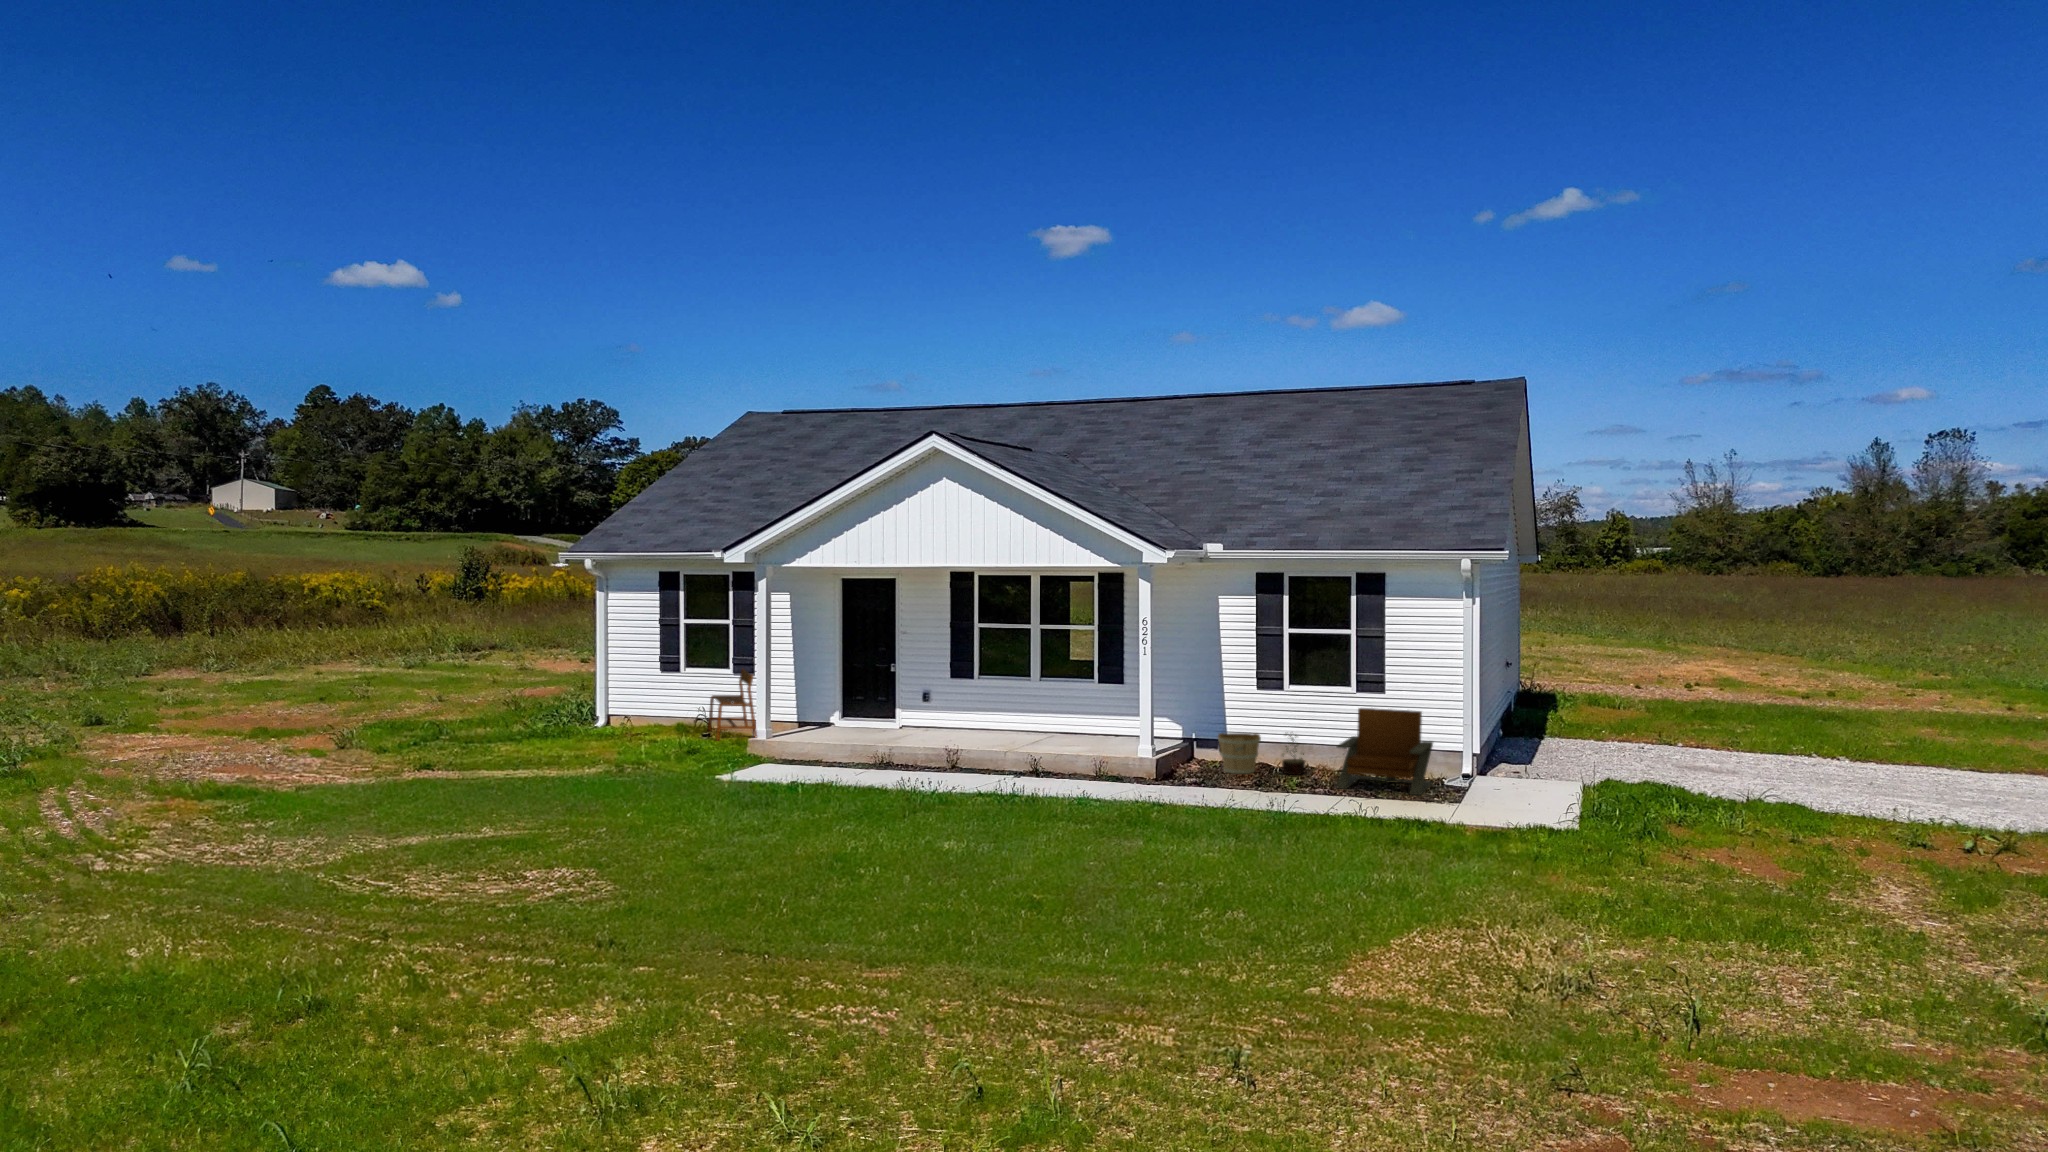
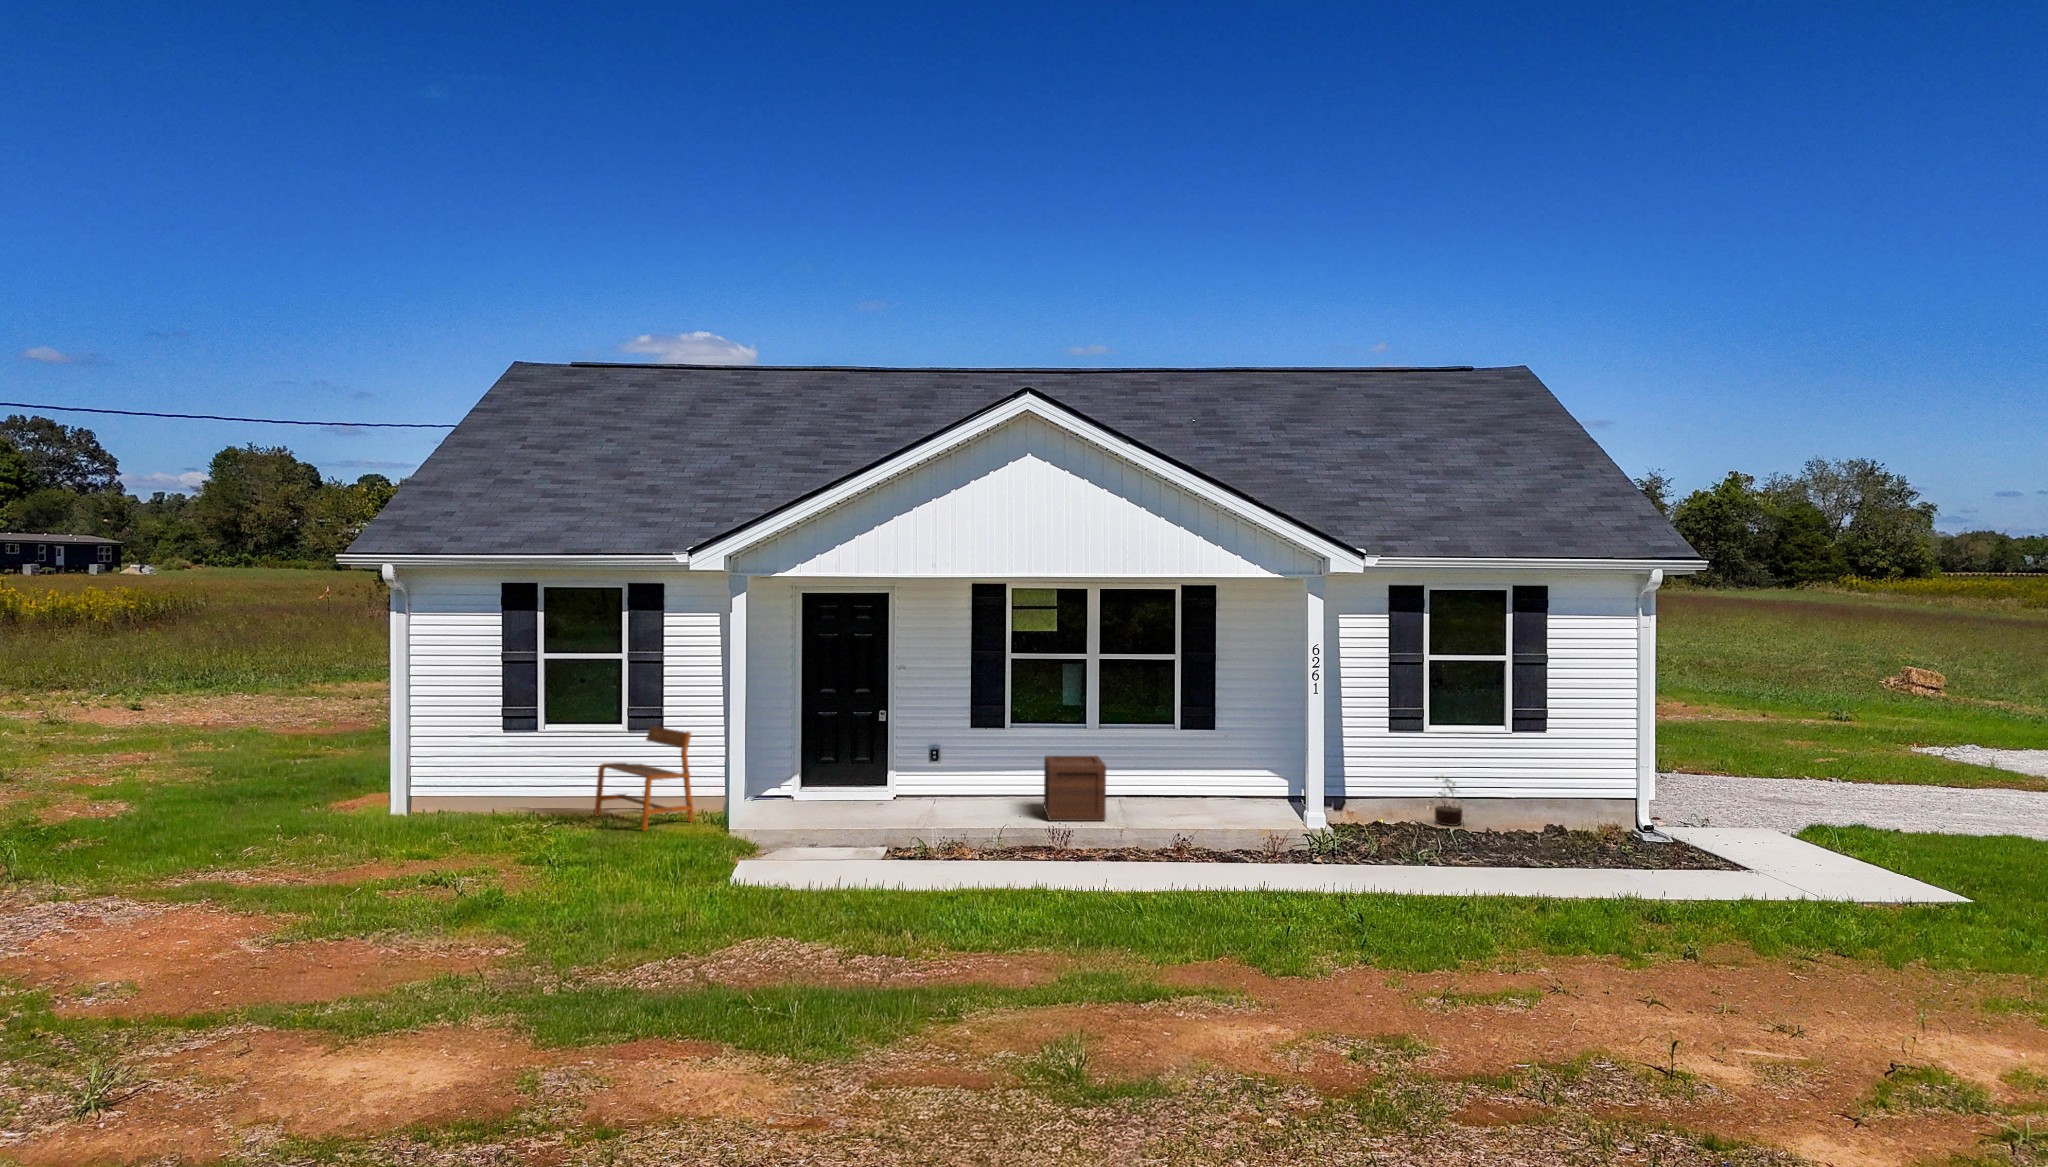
wooden crate: none [984,703,1041,754] -> present [1044,756,1106,821]
lounge chair: present [1336,708,1433,795] -> none [1513,744,1638,841]
wooden bucket: present [1218,733,1261,774] -> none [1365,778,1418,829]

